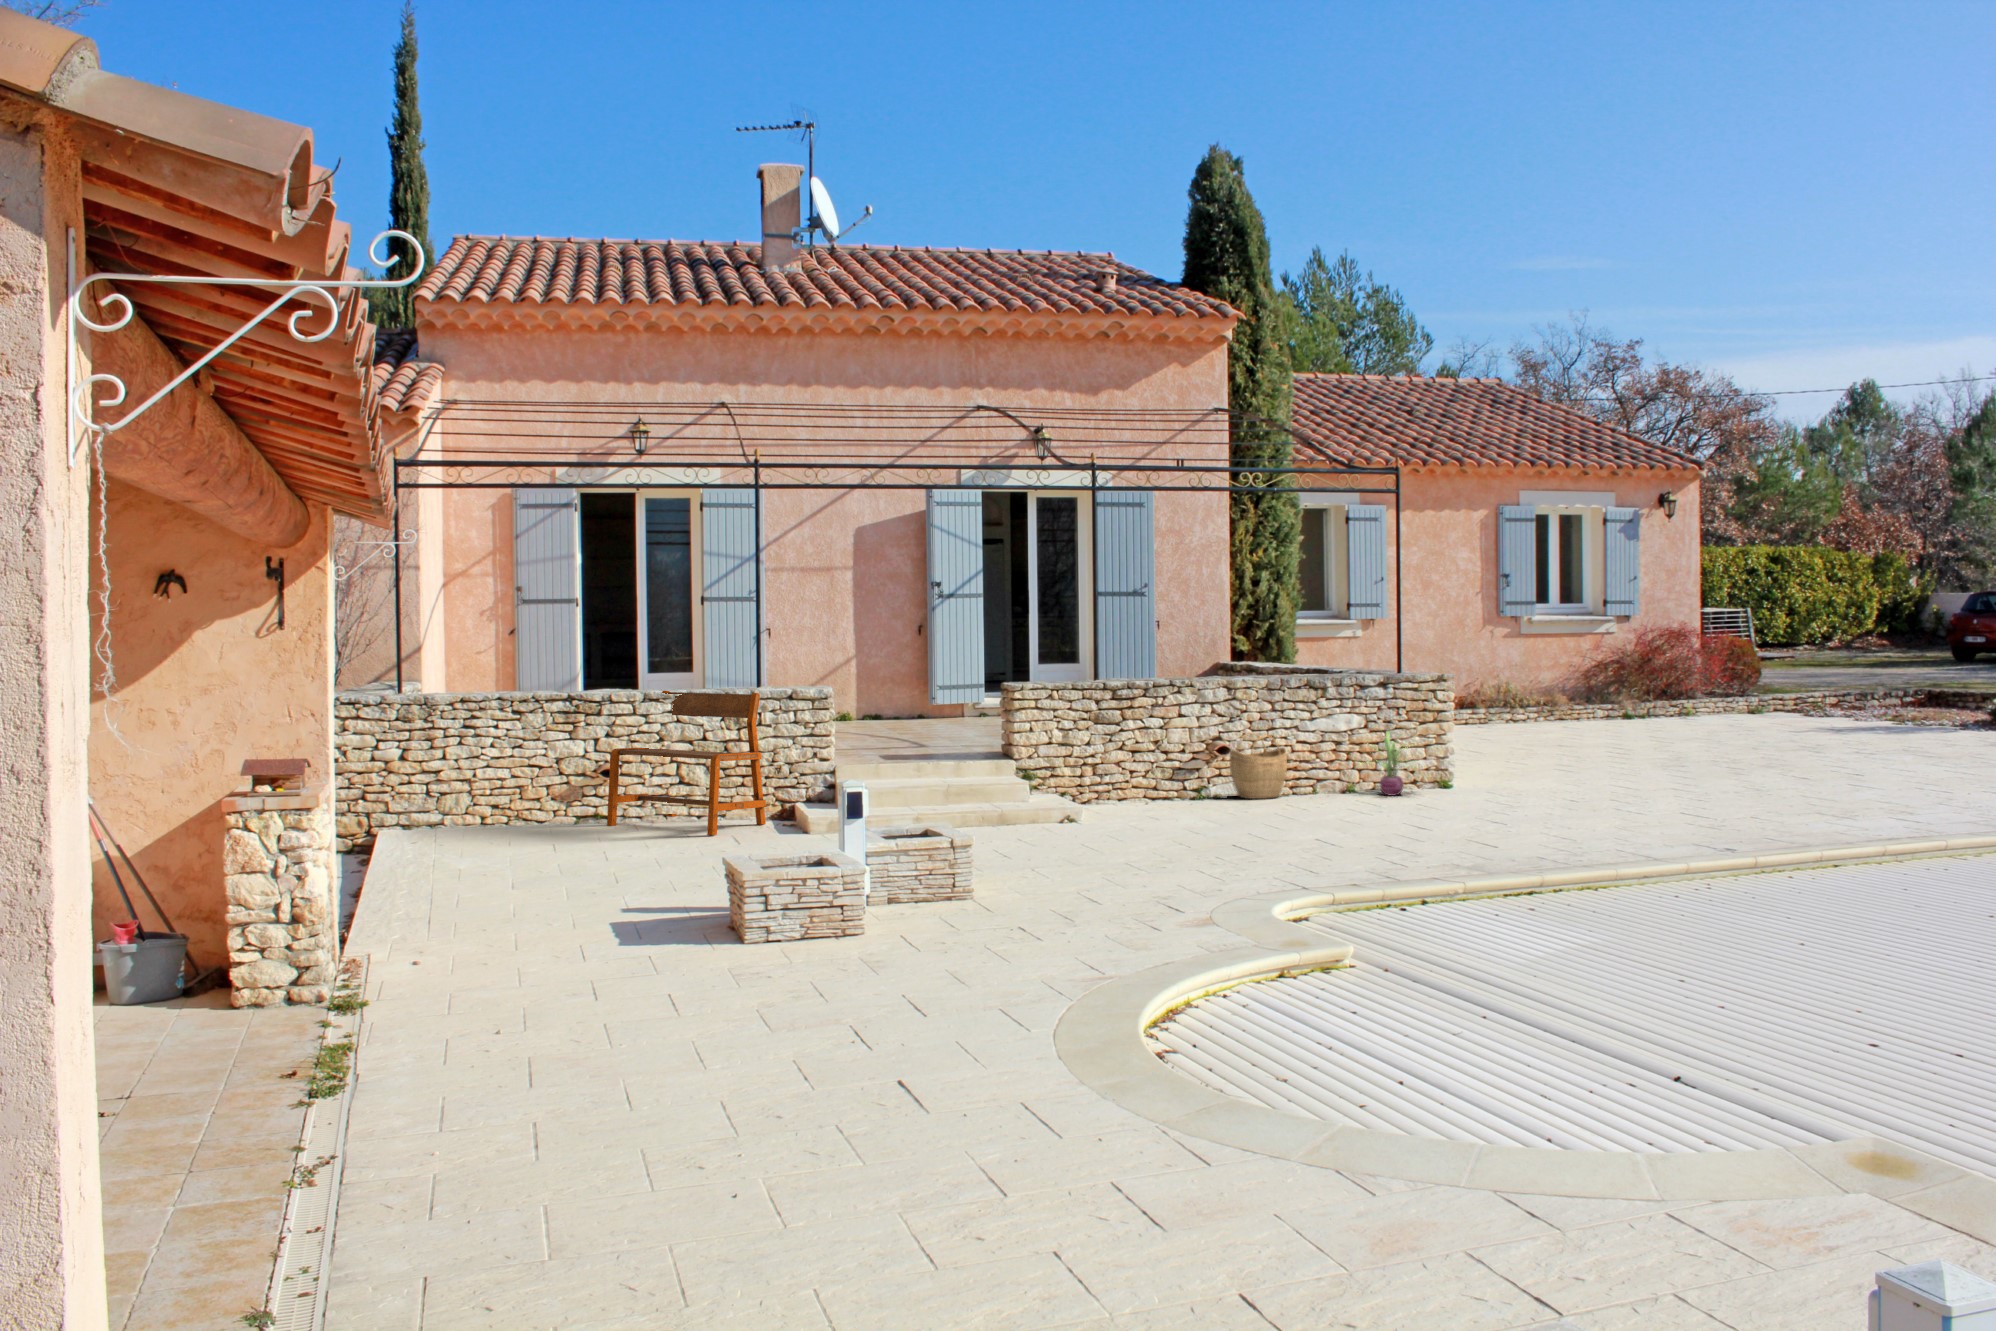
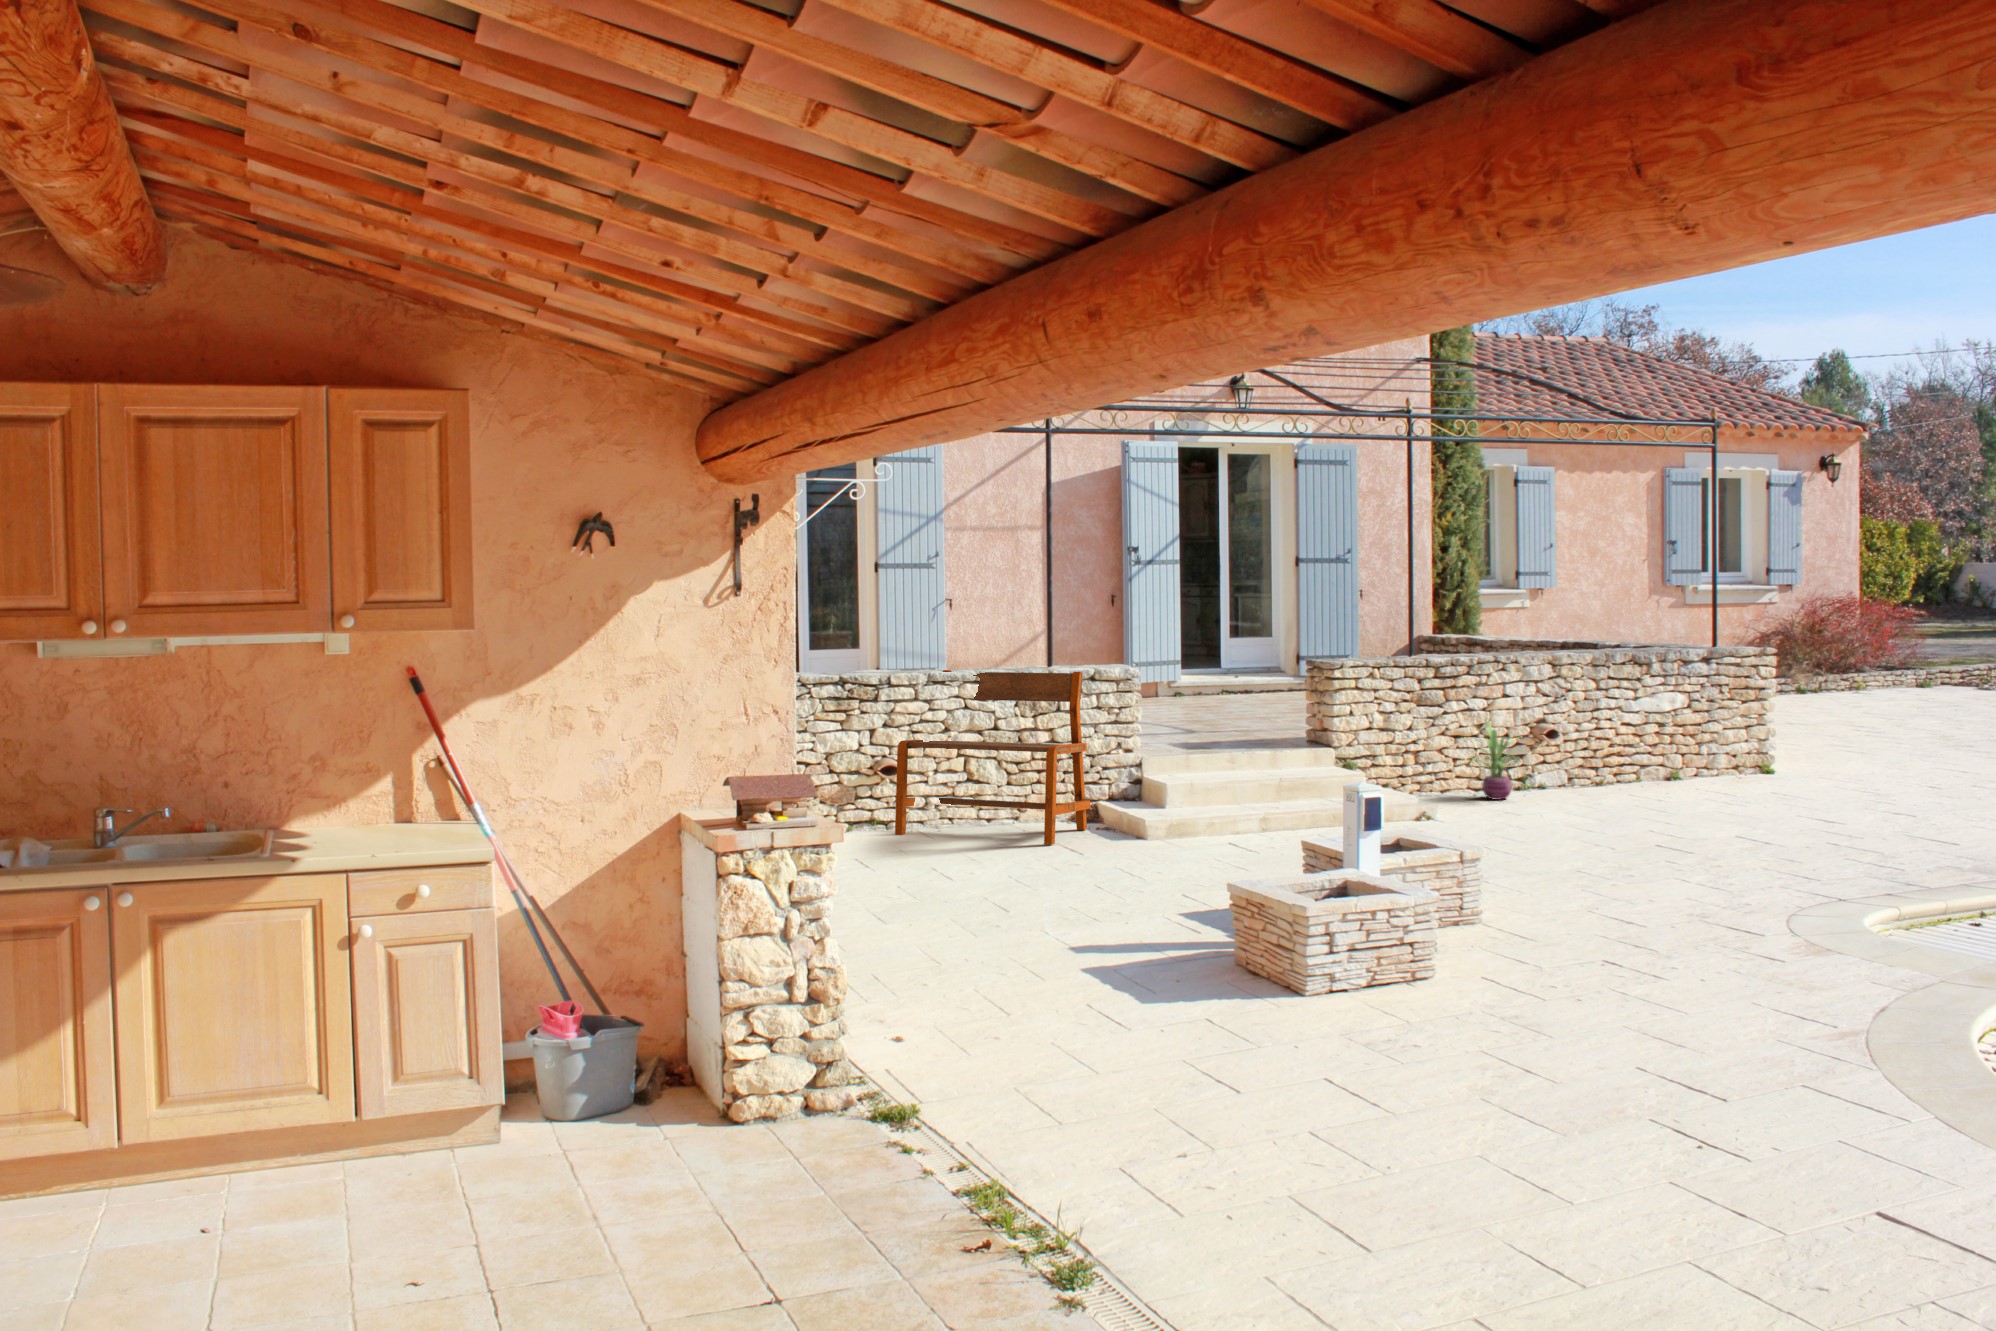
decorative plant: present [1360,731,1404,796] -> present [1469,722,1515,800]
woven basket: present [1230,734,1287,799] -> none [1557,714,1625,790]

